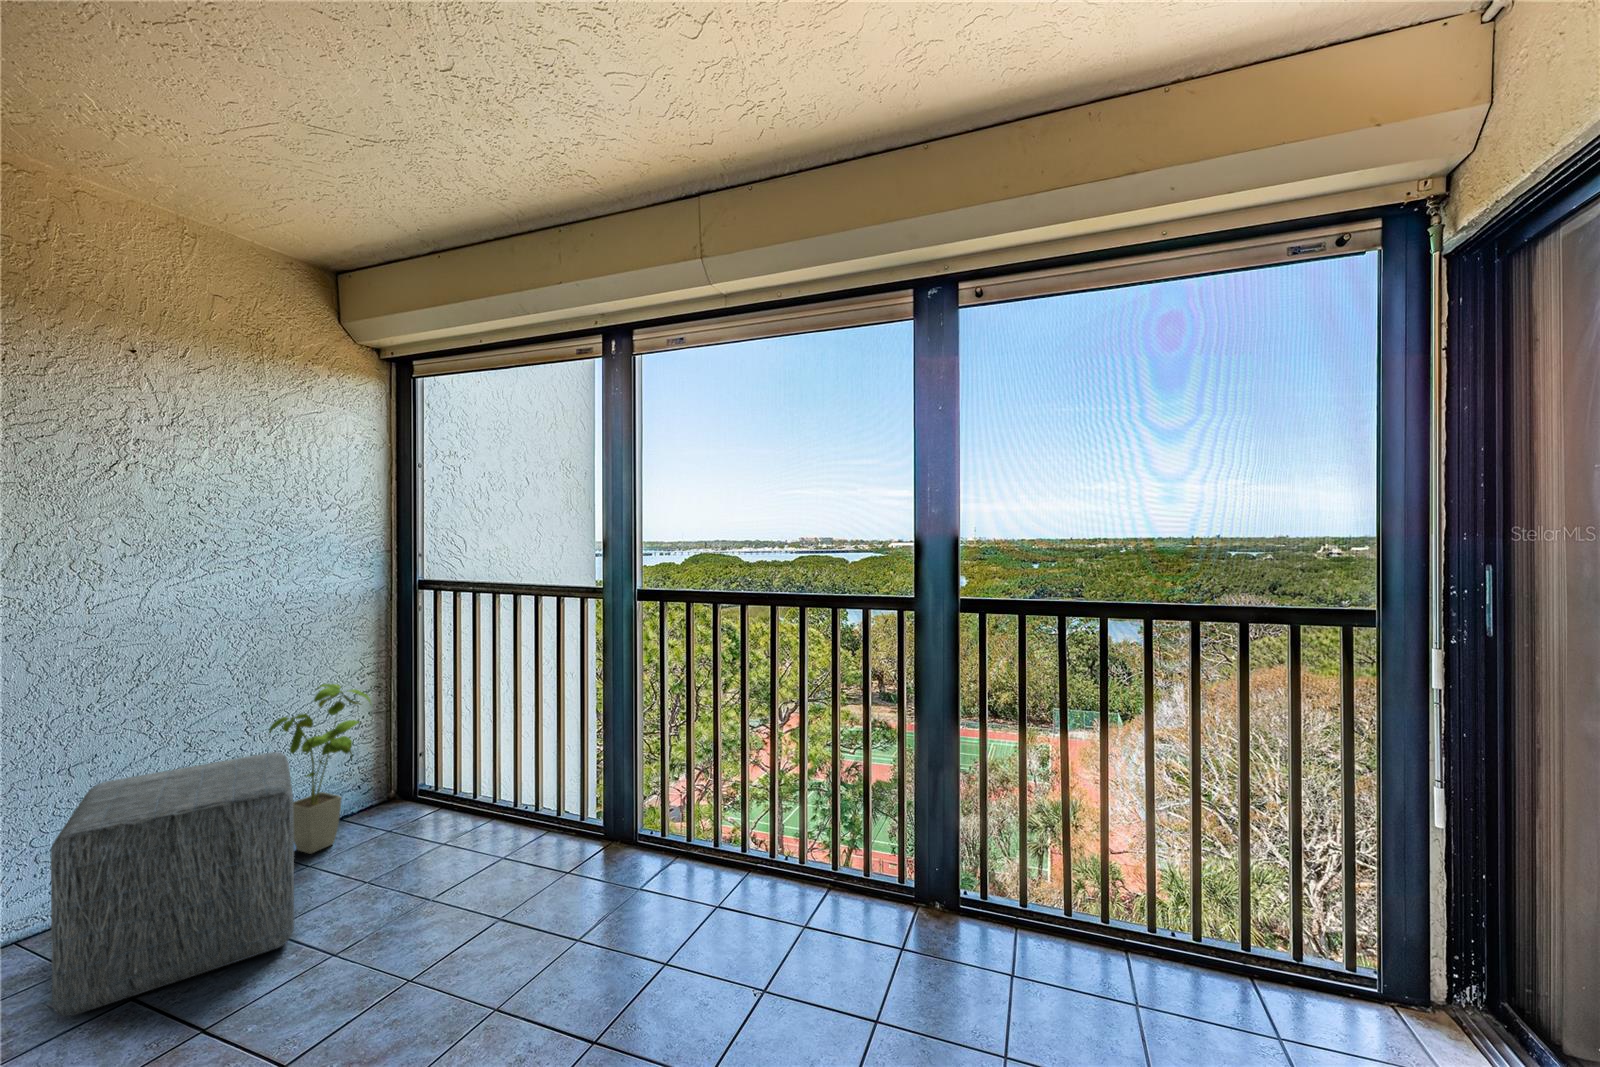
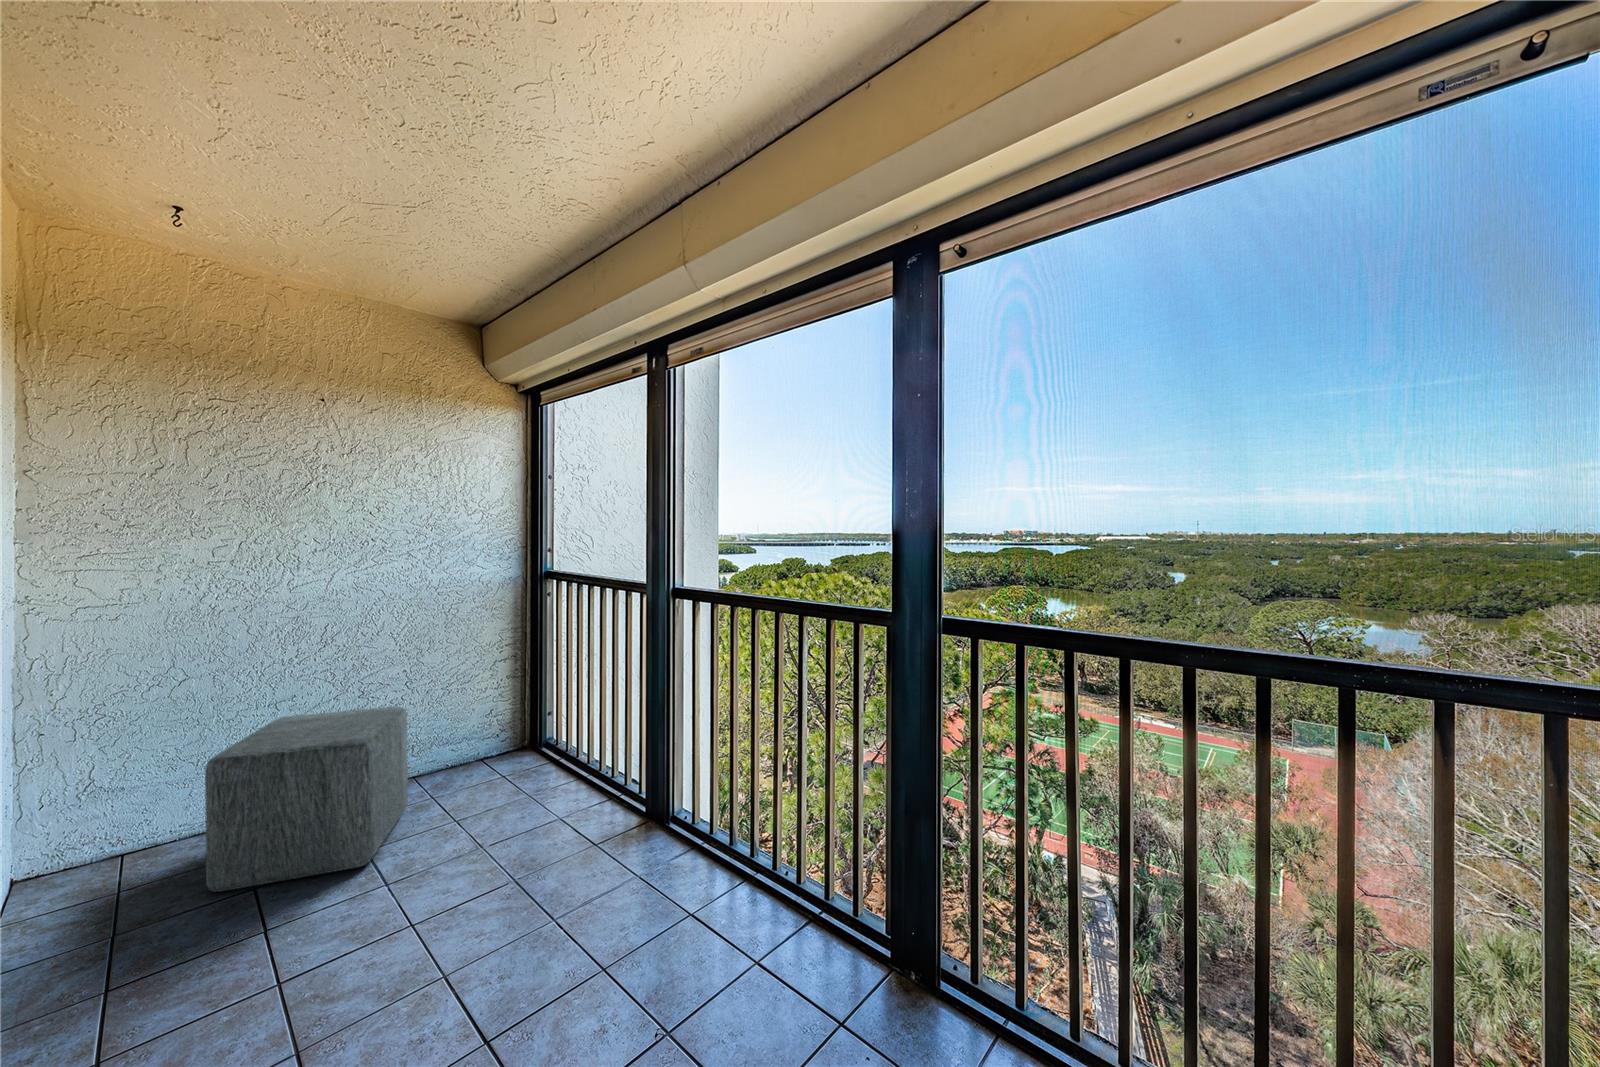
house plant: present [269,684,371,854] -> none [416,653,492,786]

